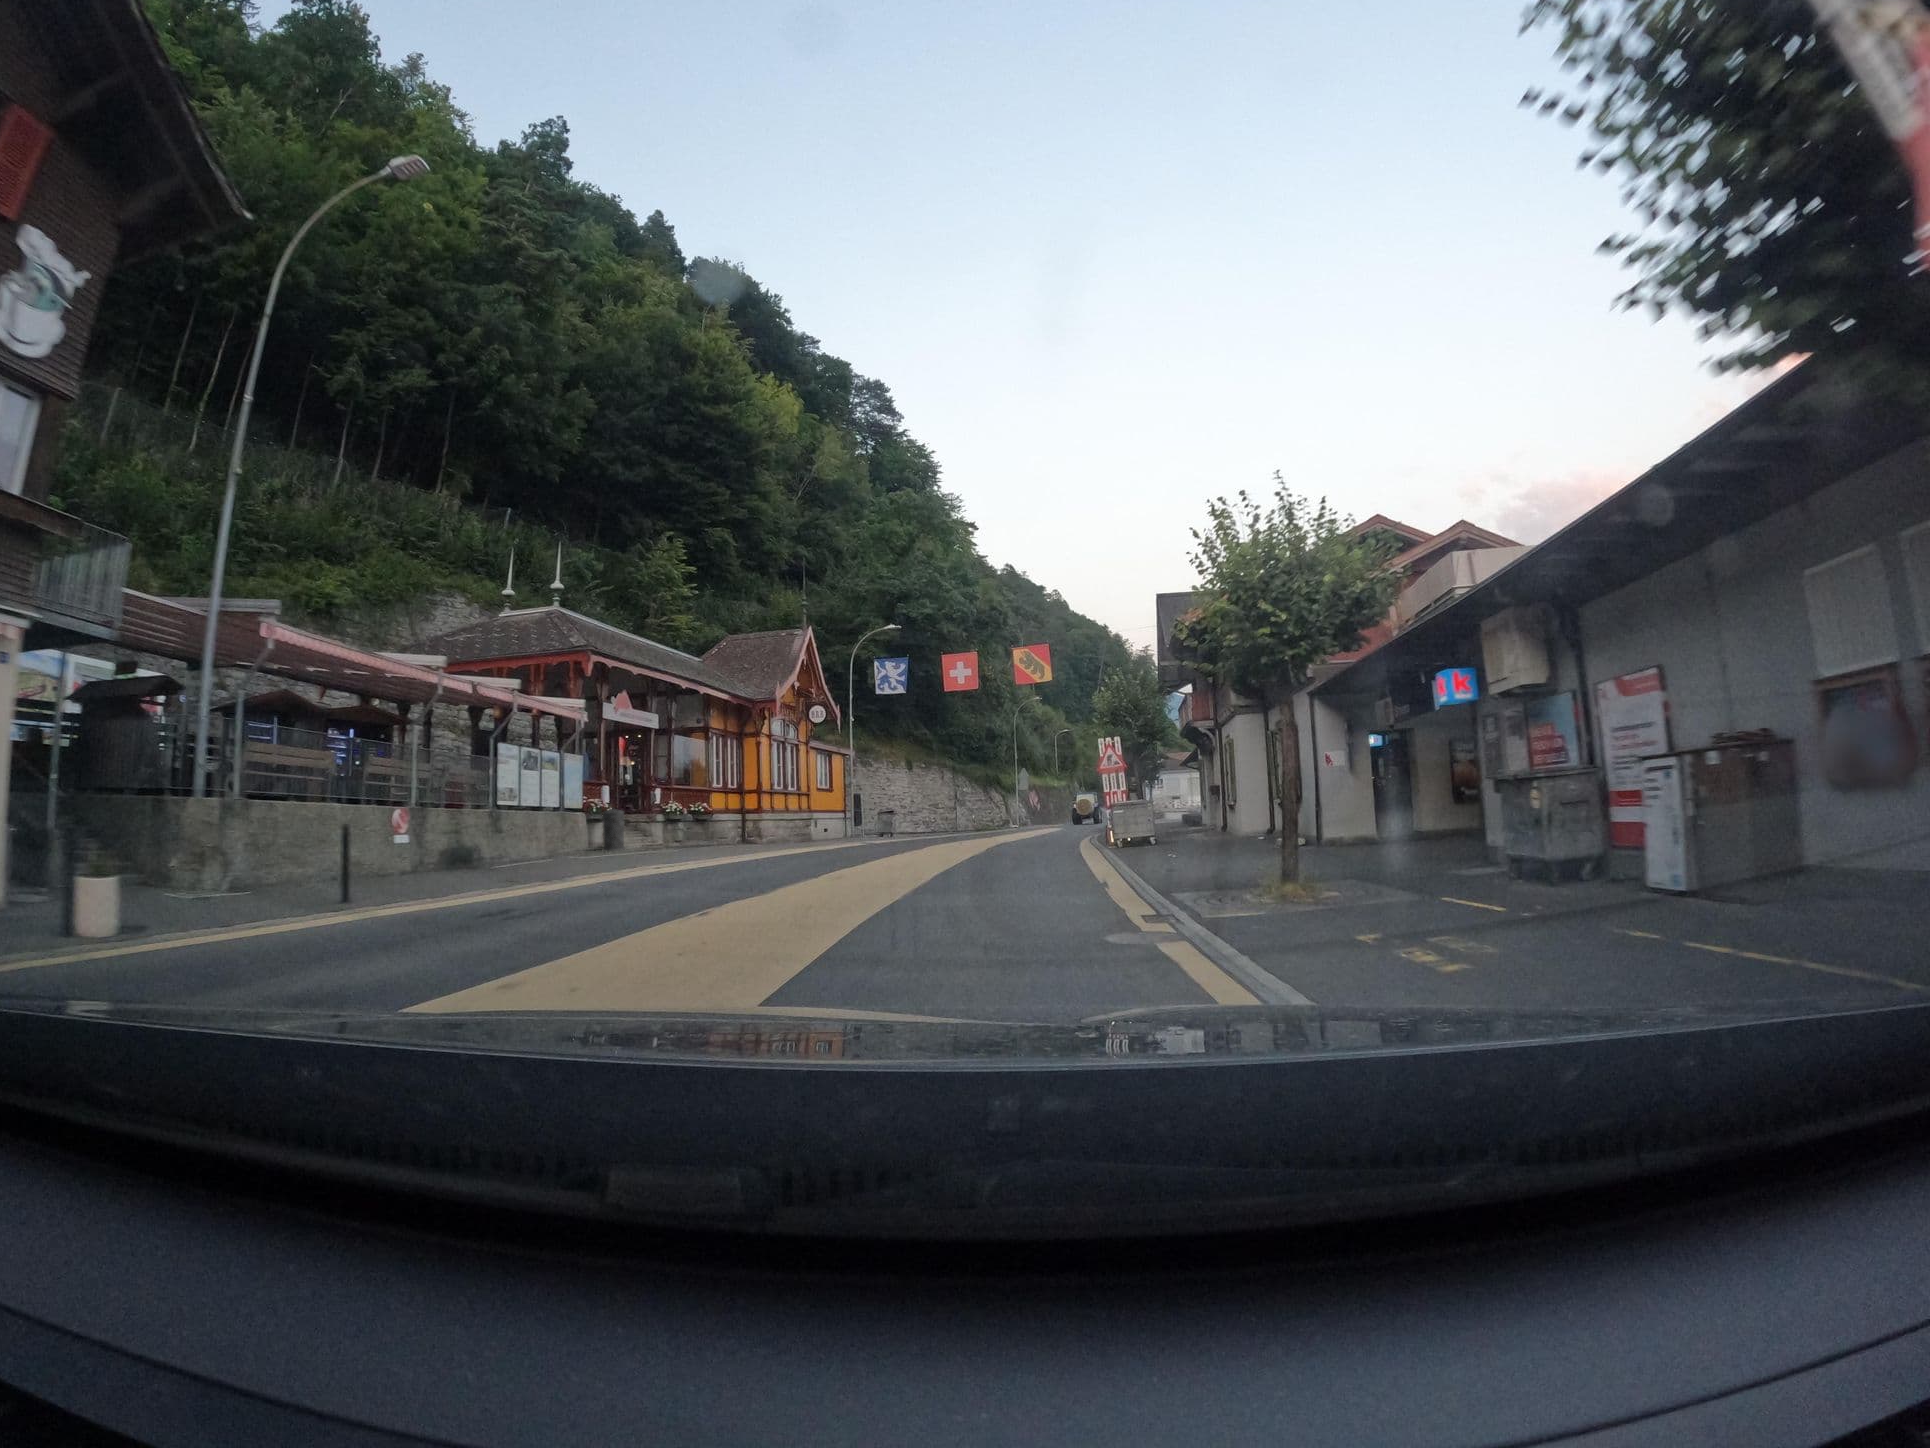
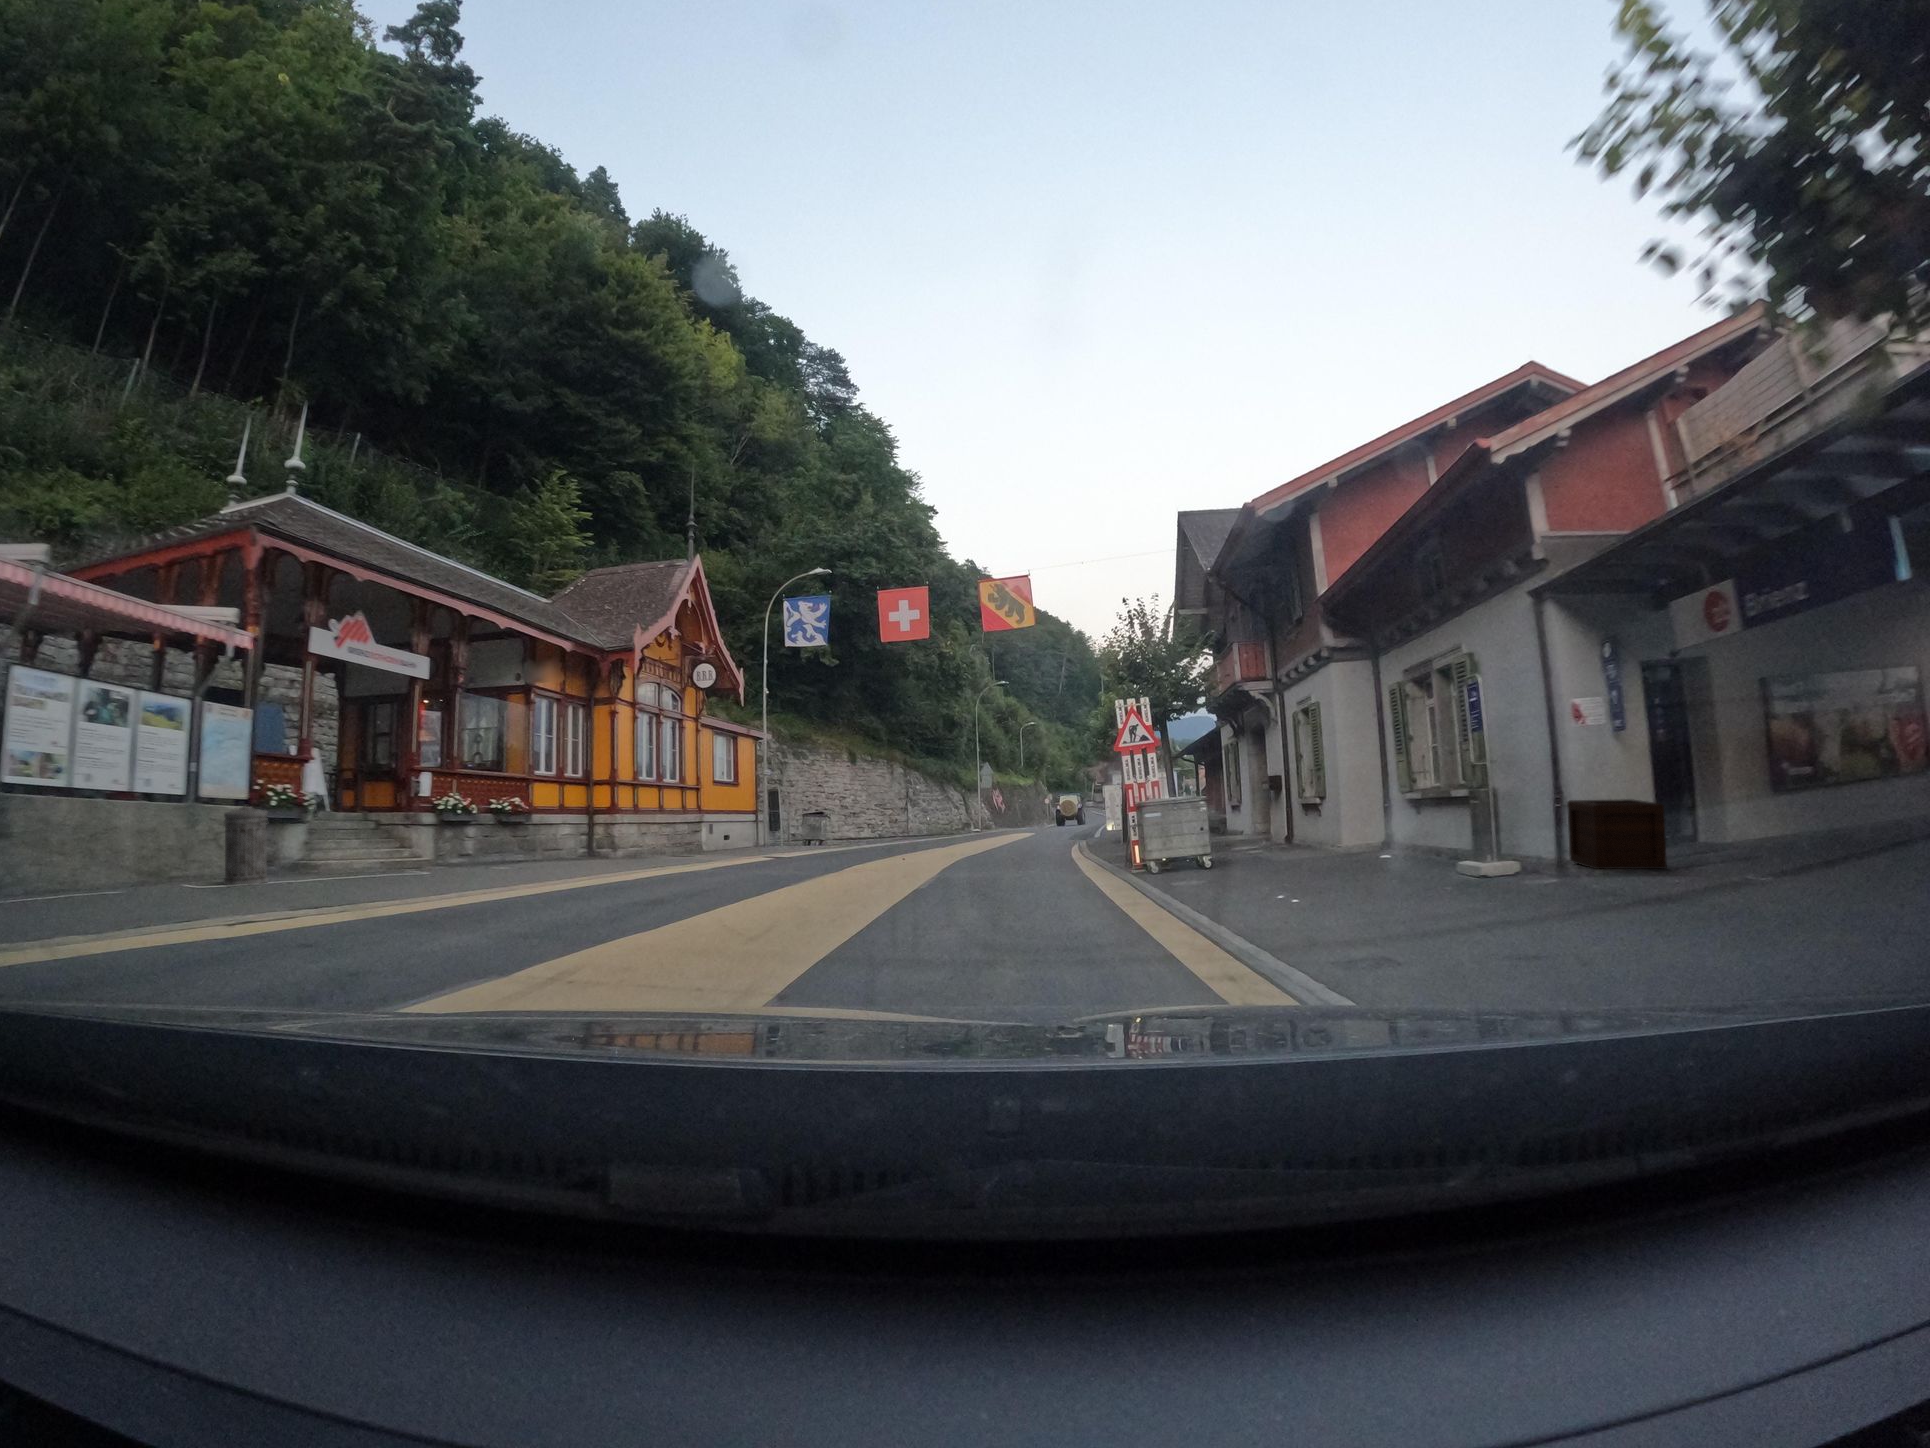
wooden crate: none [1324,806,1368,842] -> present [1567,799,1667,869]

